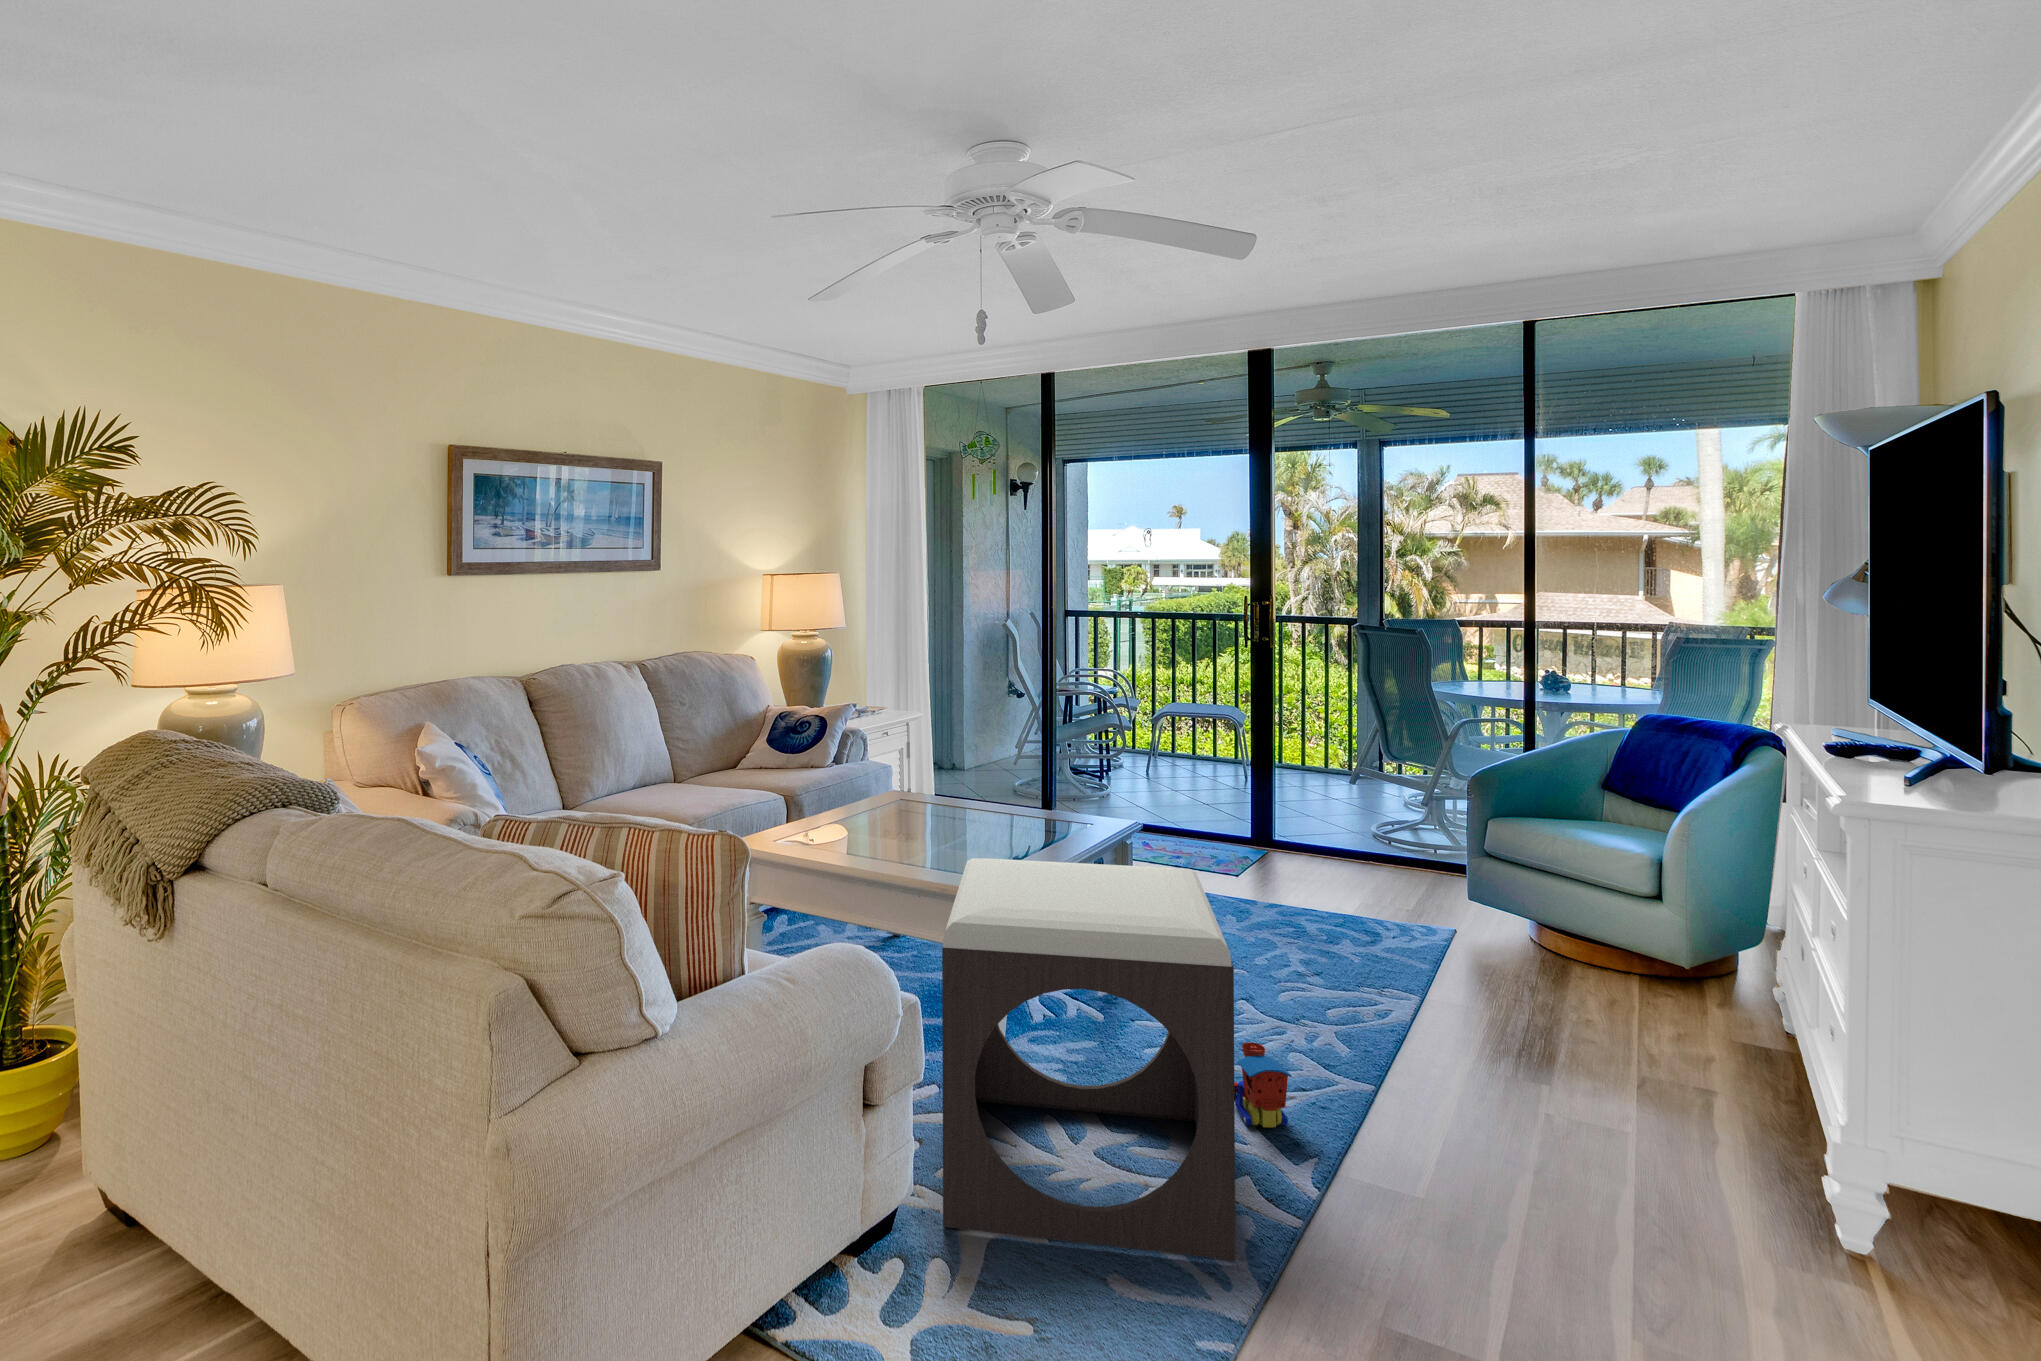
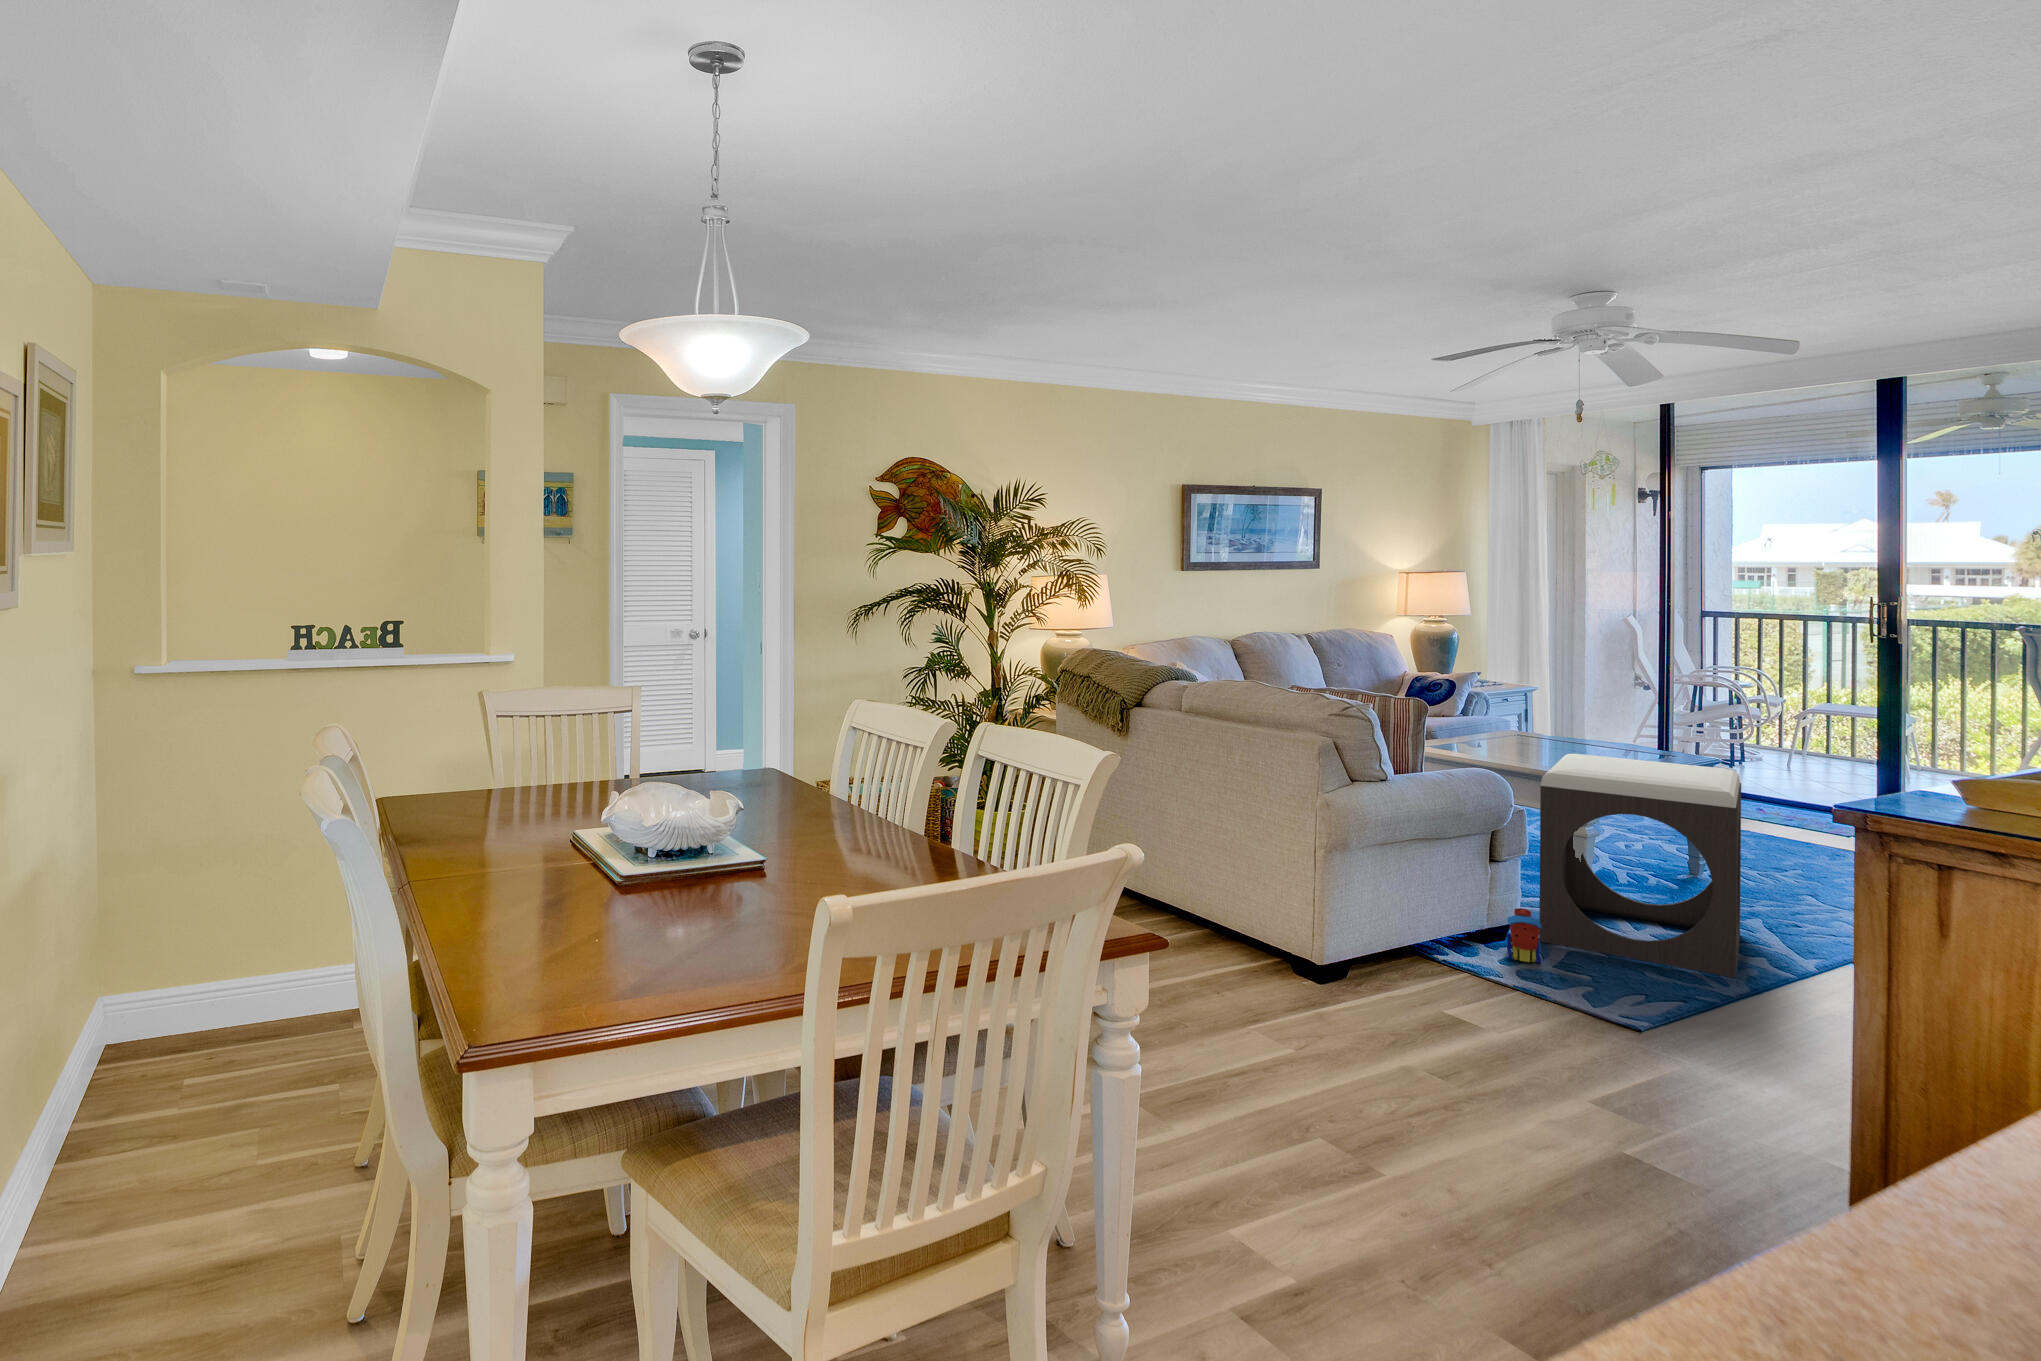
toy train: present [1234,1042,1292,1127] -> present [1506,908,1542,963]

